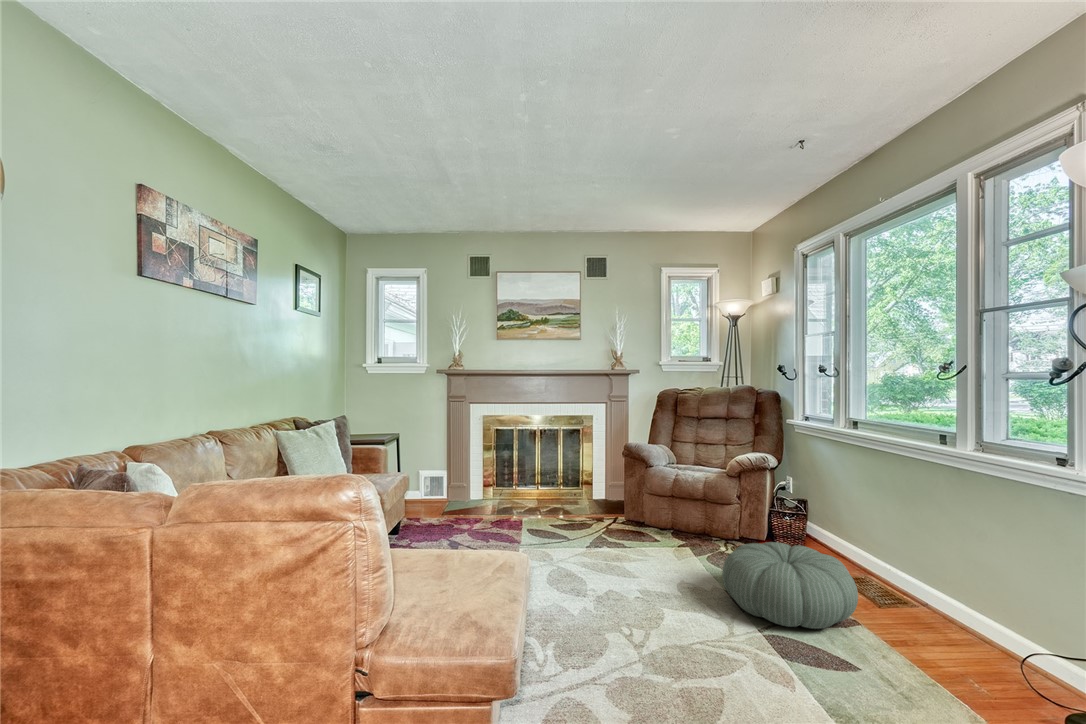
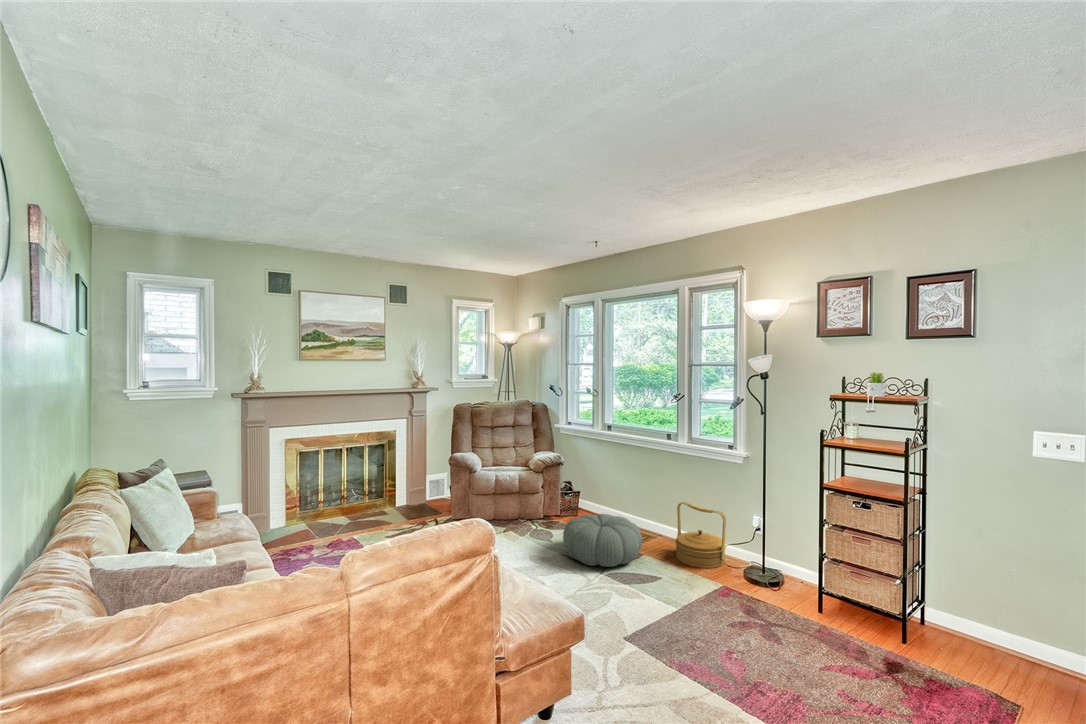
woven basket: none [926,552,1045,690] -> present [675,502,726,568]

